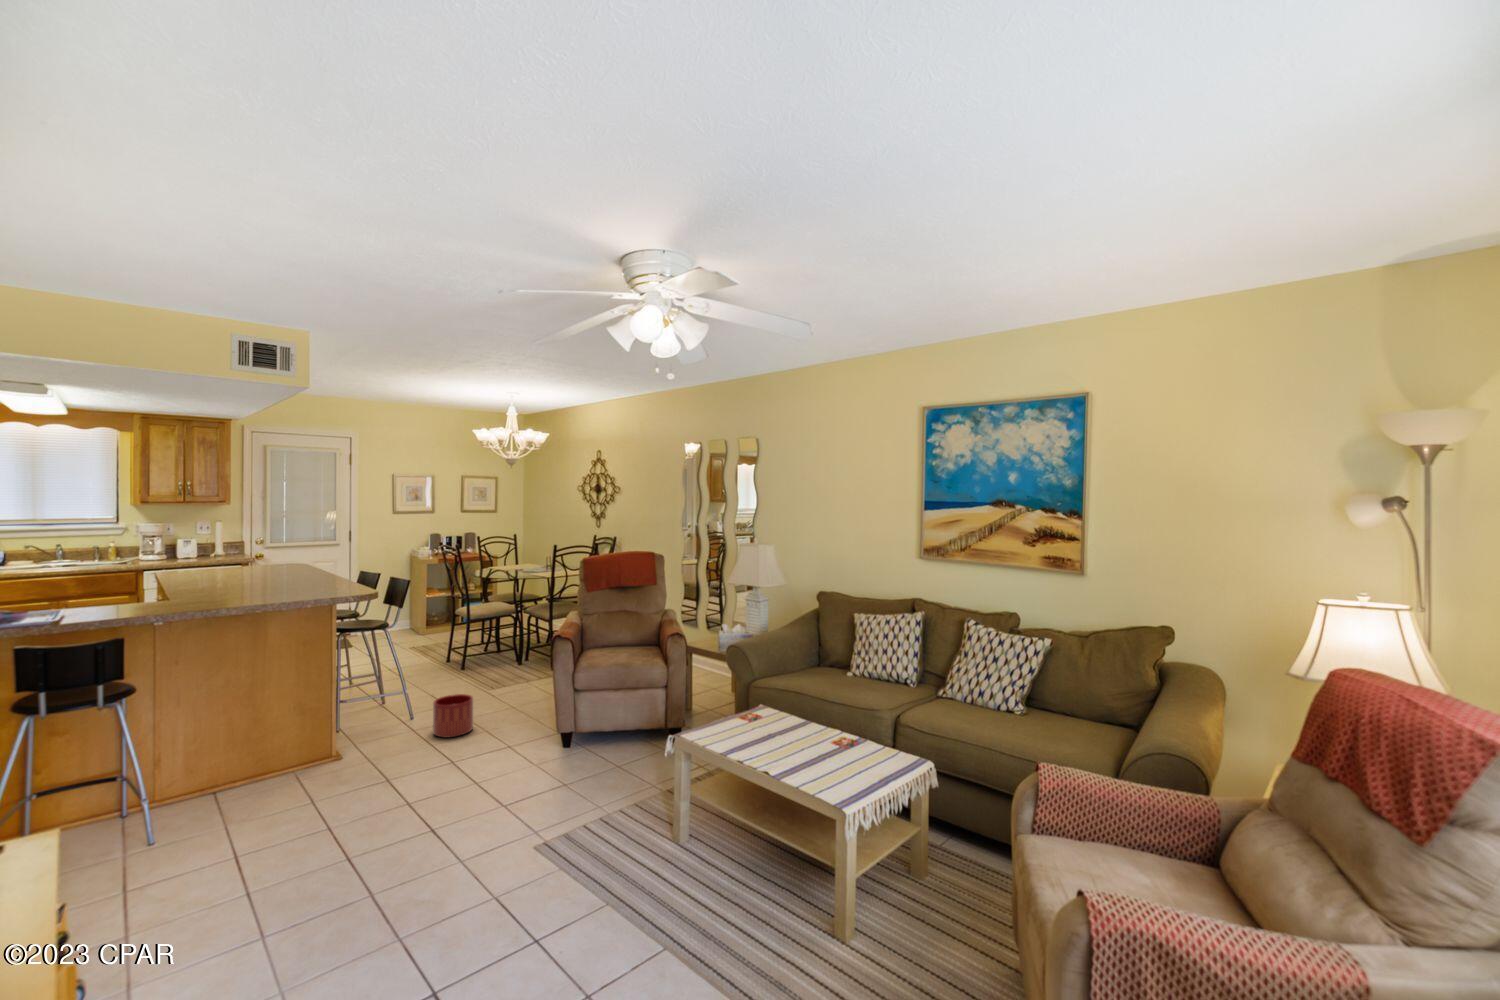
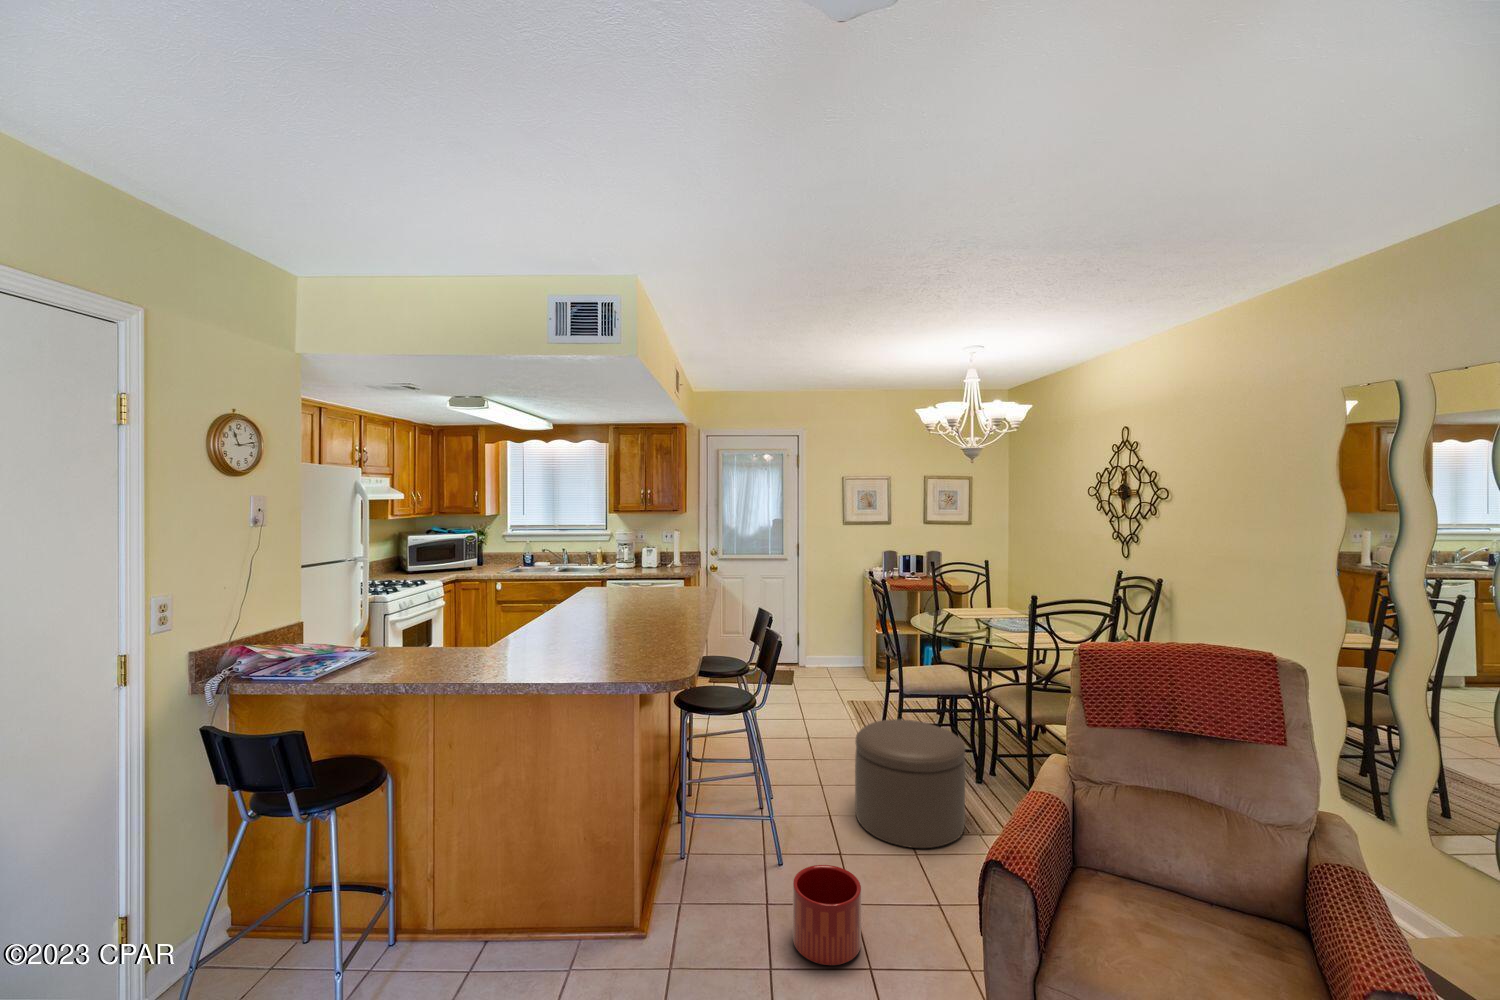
ottoman: none [446,630,515,696] -> present [855,719,965,848]

